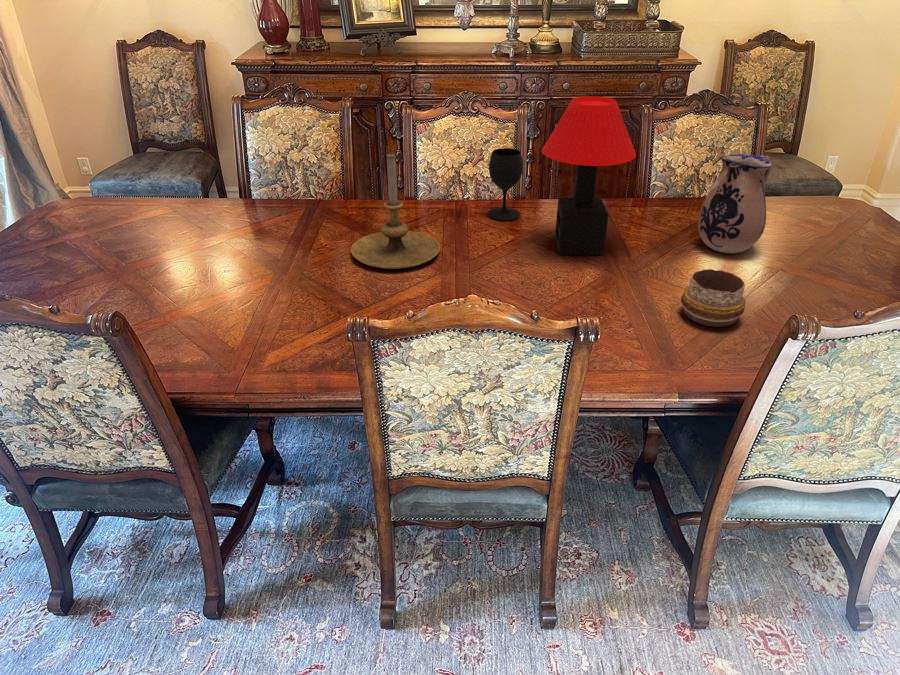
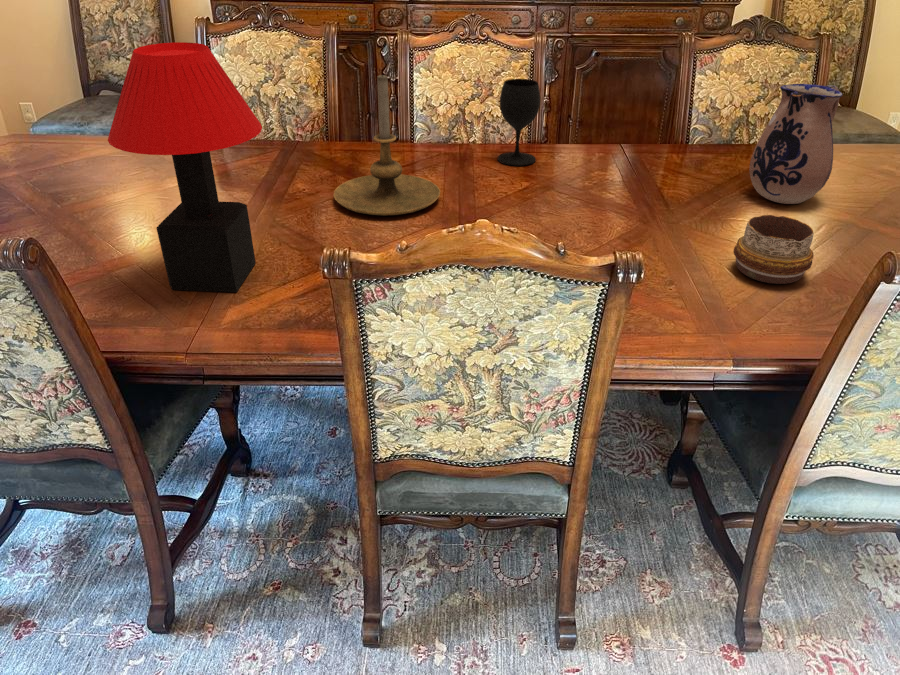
table lamp: present [542,96,636,255] -> present [108,42,262,292]

